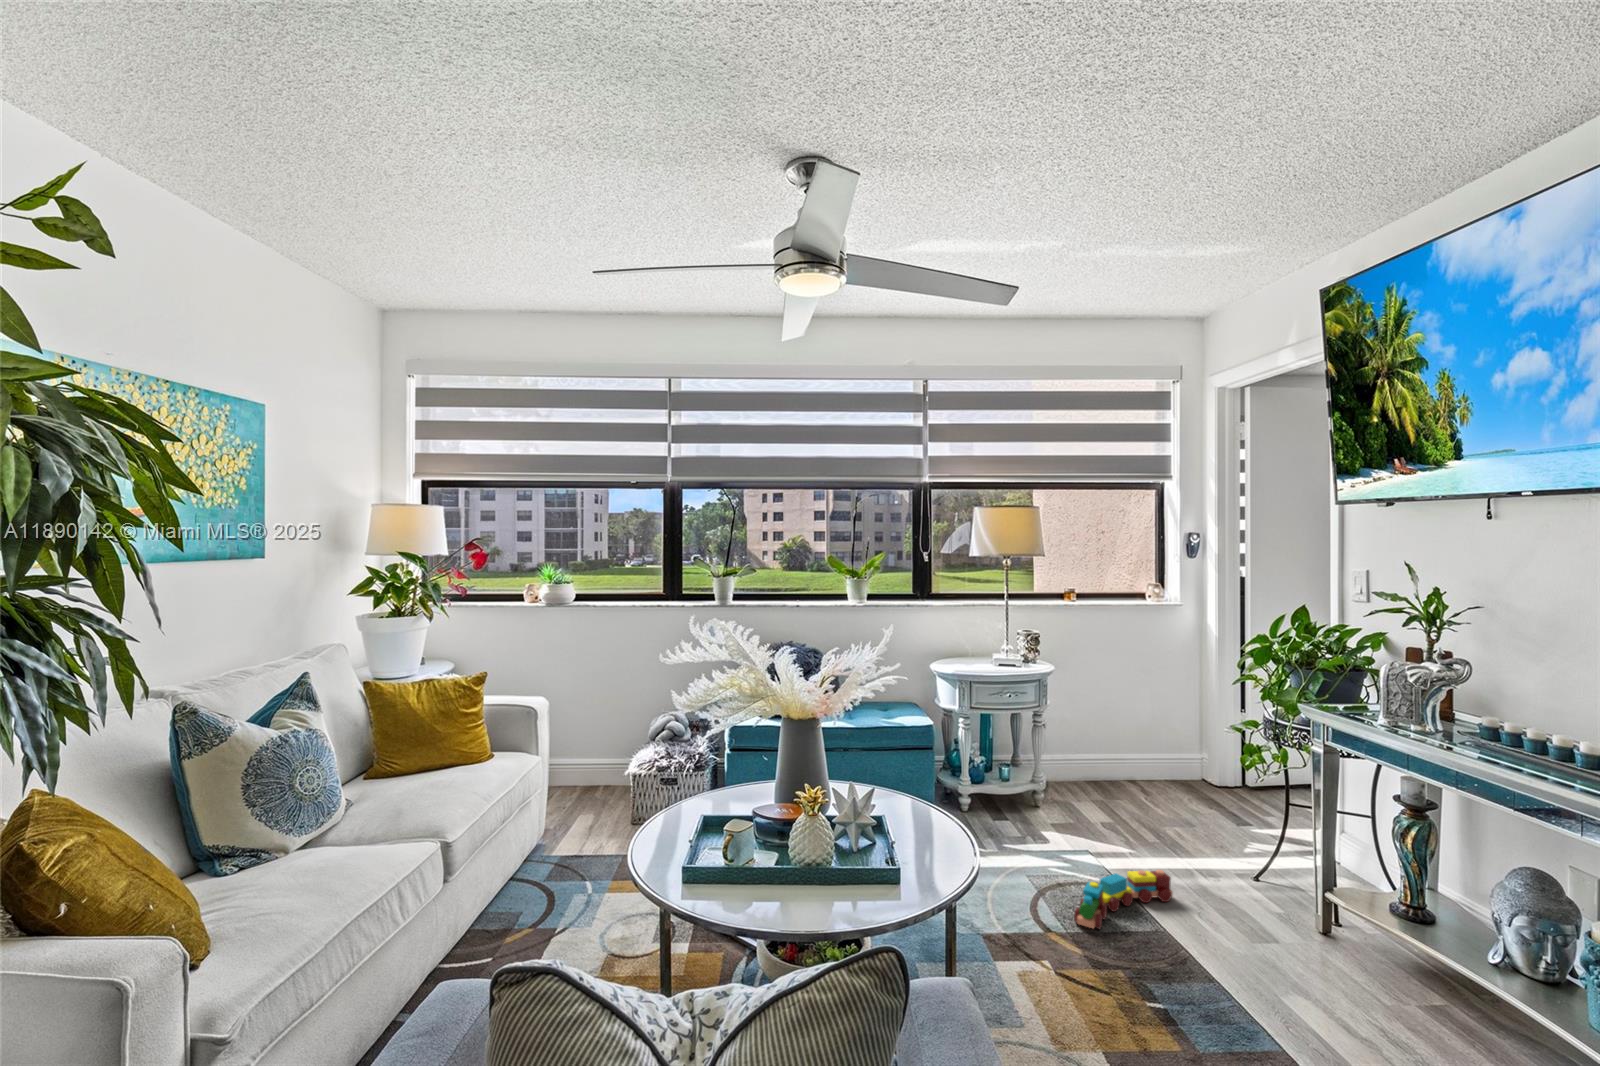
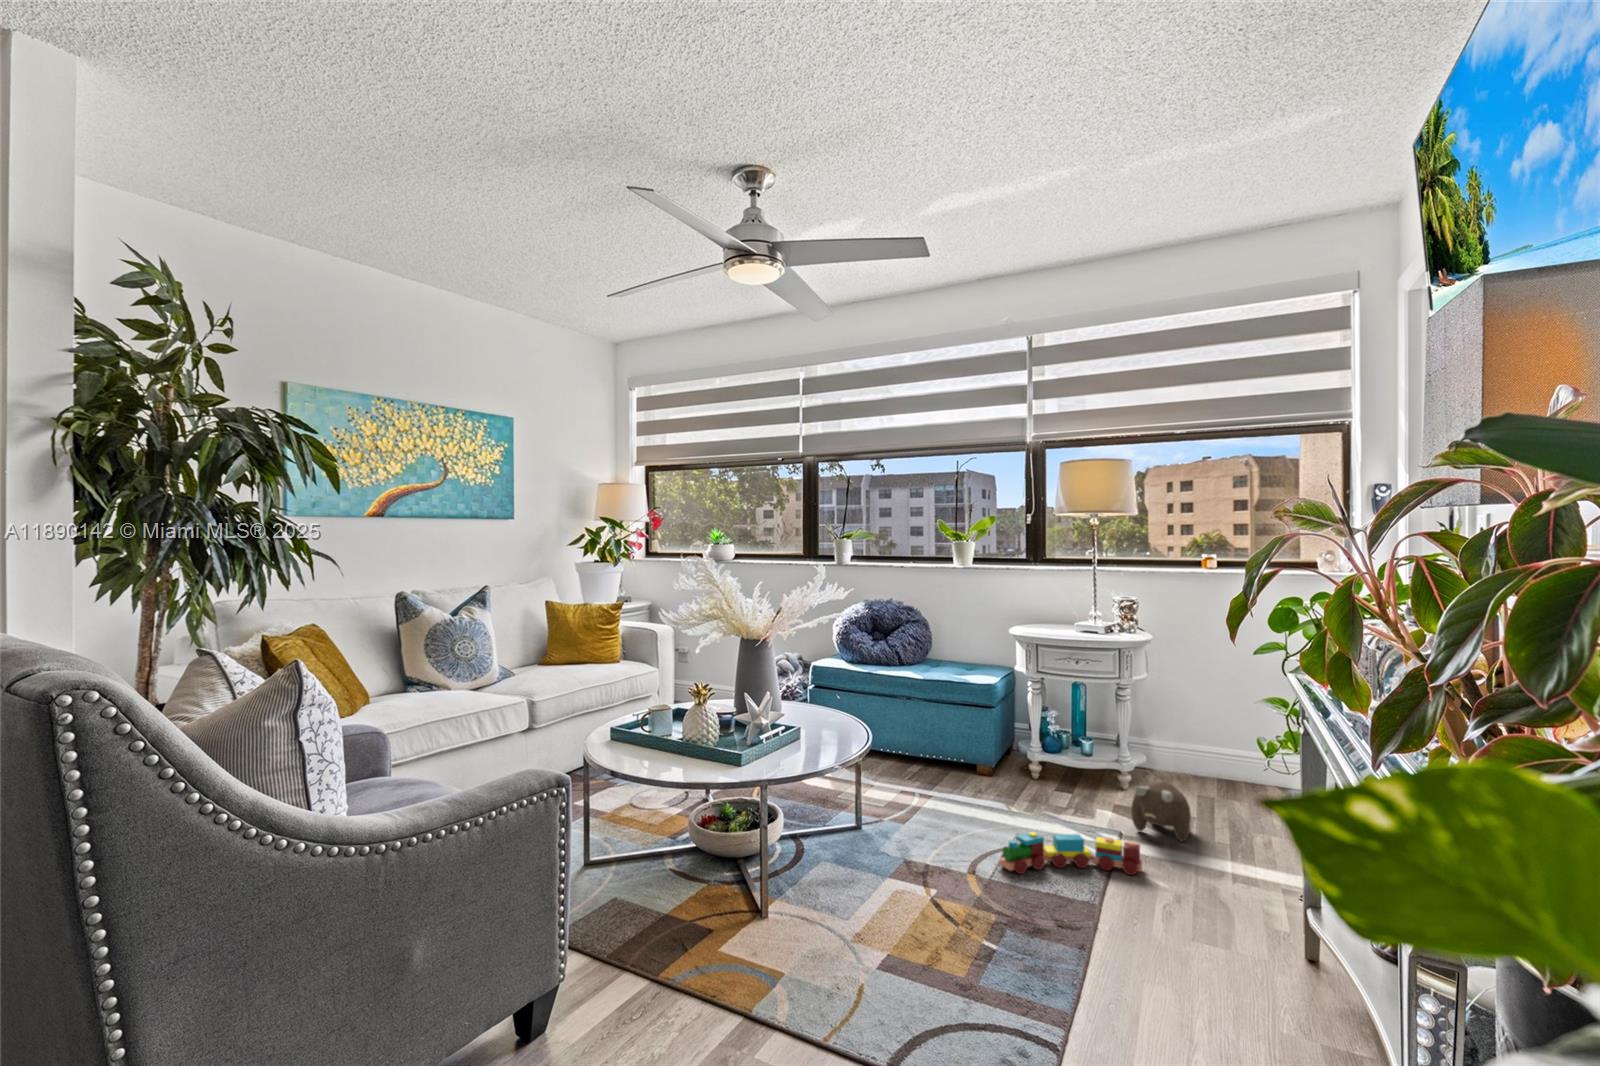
plush toy: none [1103,803,1156,855] -> present [1131,782,1191,841]

